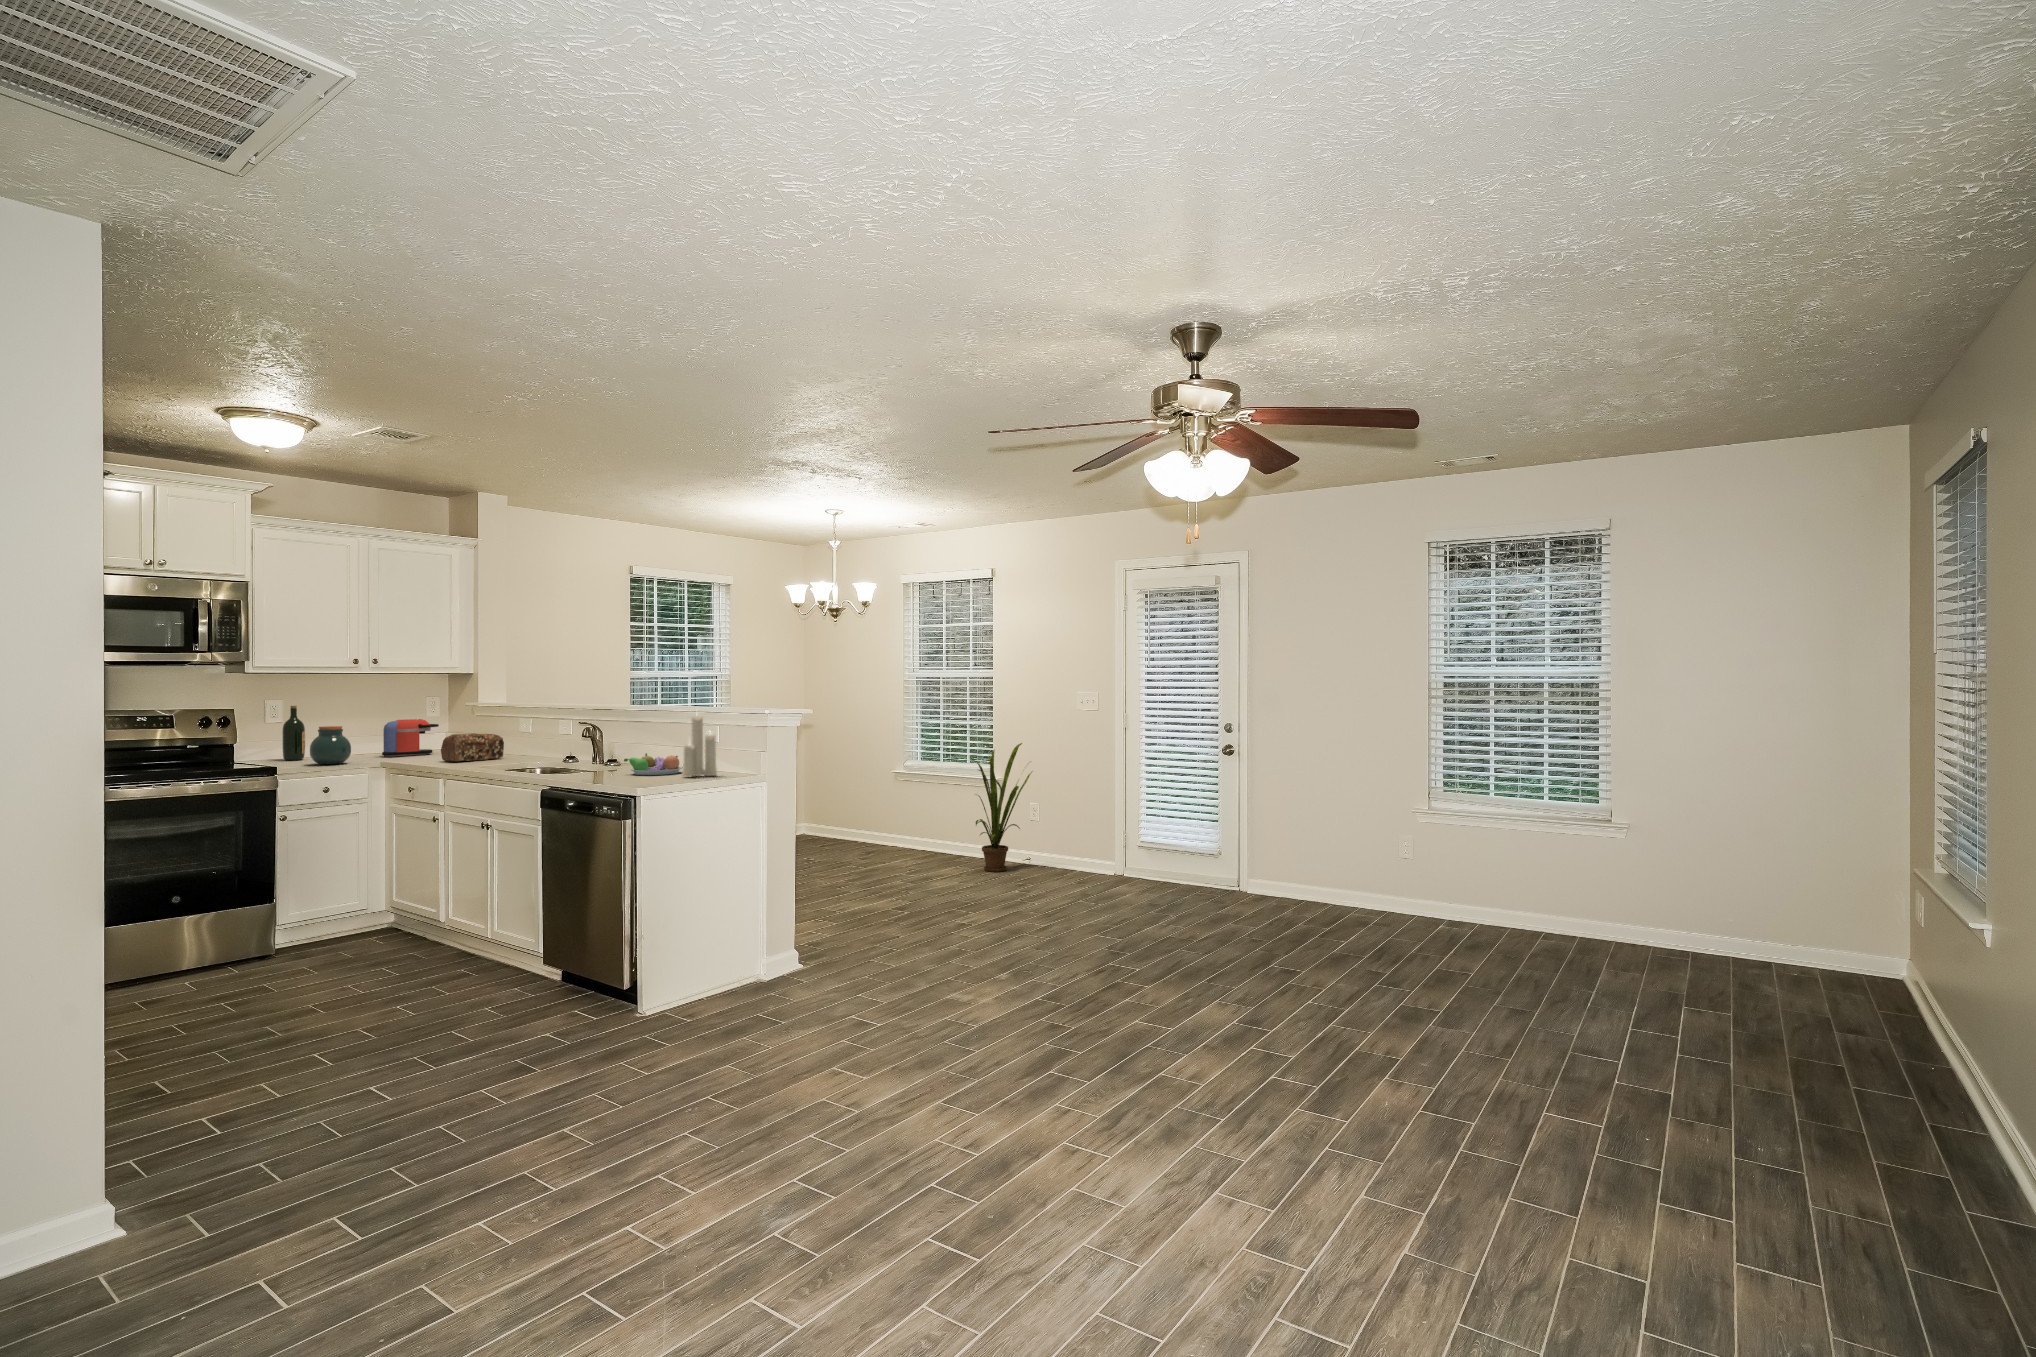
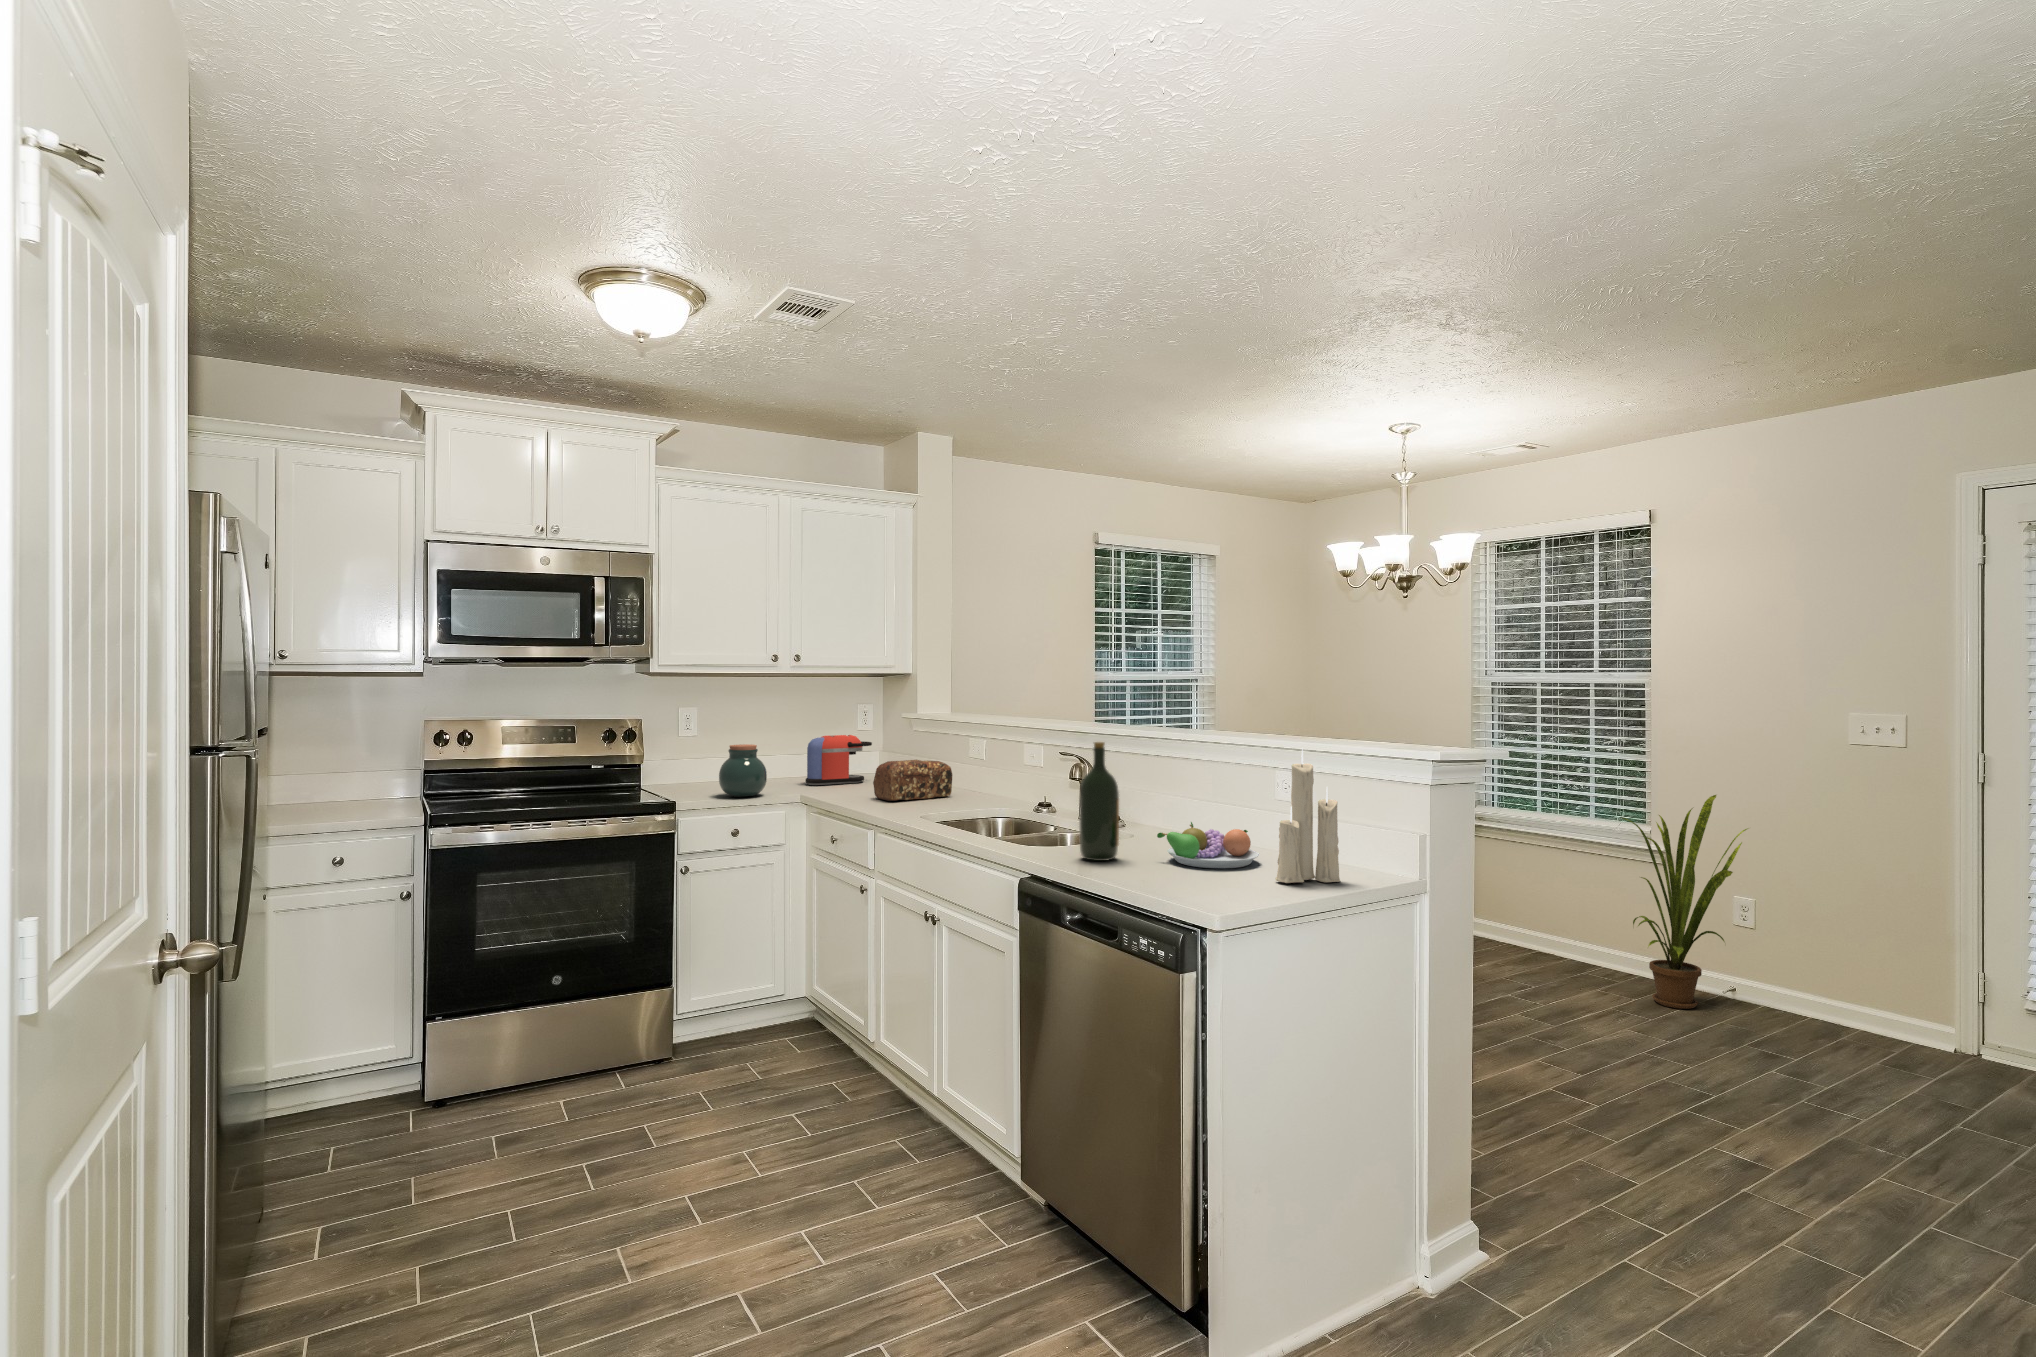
wine bottle: present [282,706,305,760] -> present [1079,742,1119,861]

